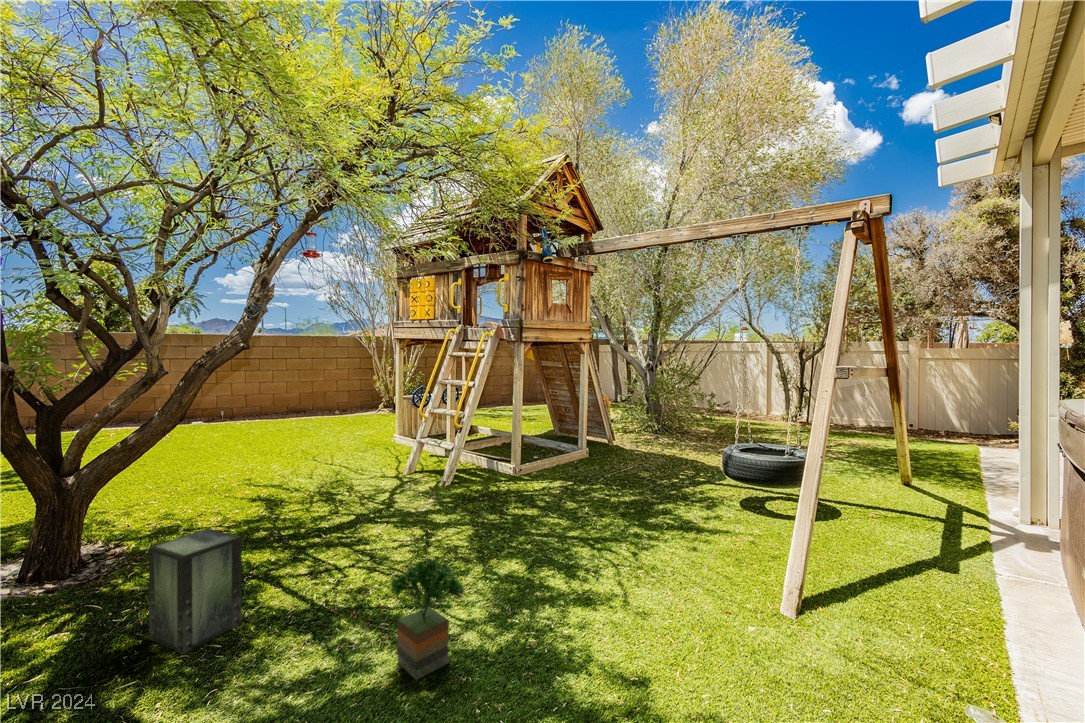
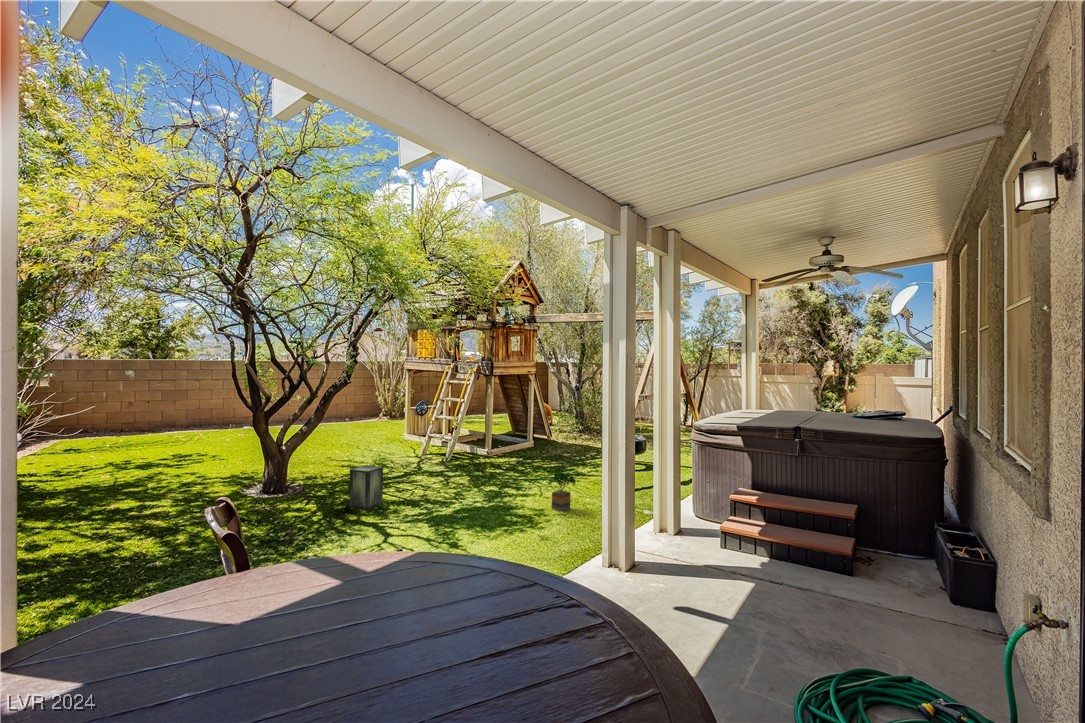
potted tree: present [390,559,465,680] -> present [549,472,576,511]

